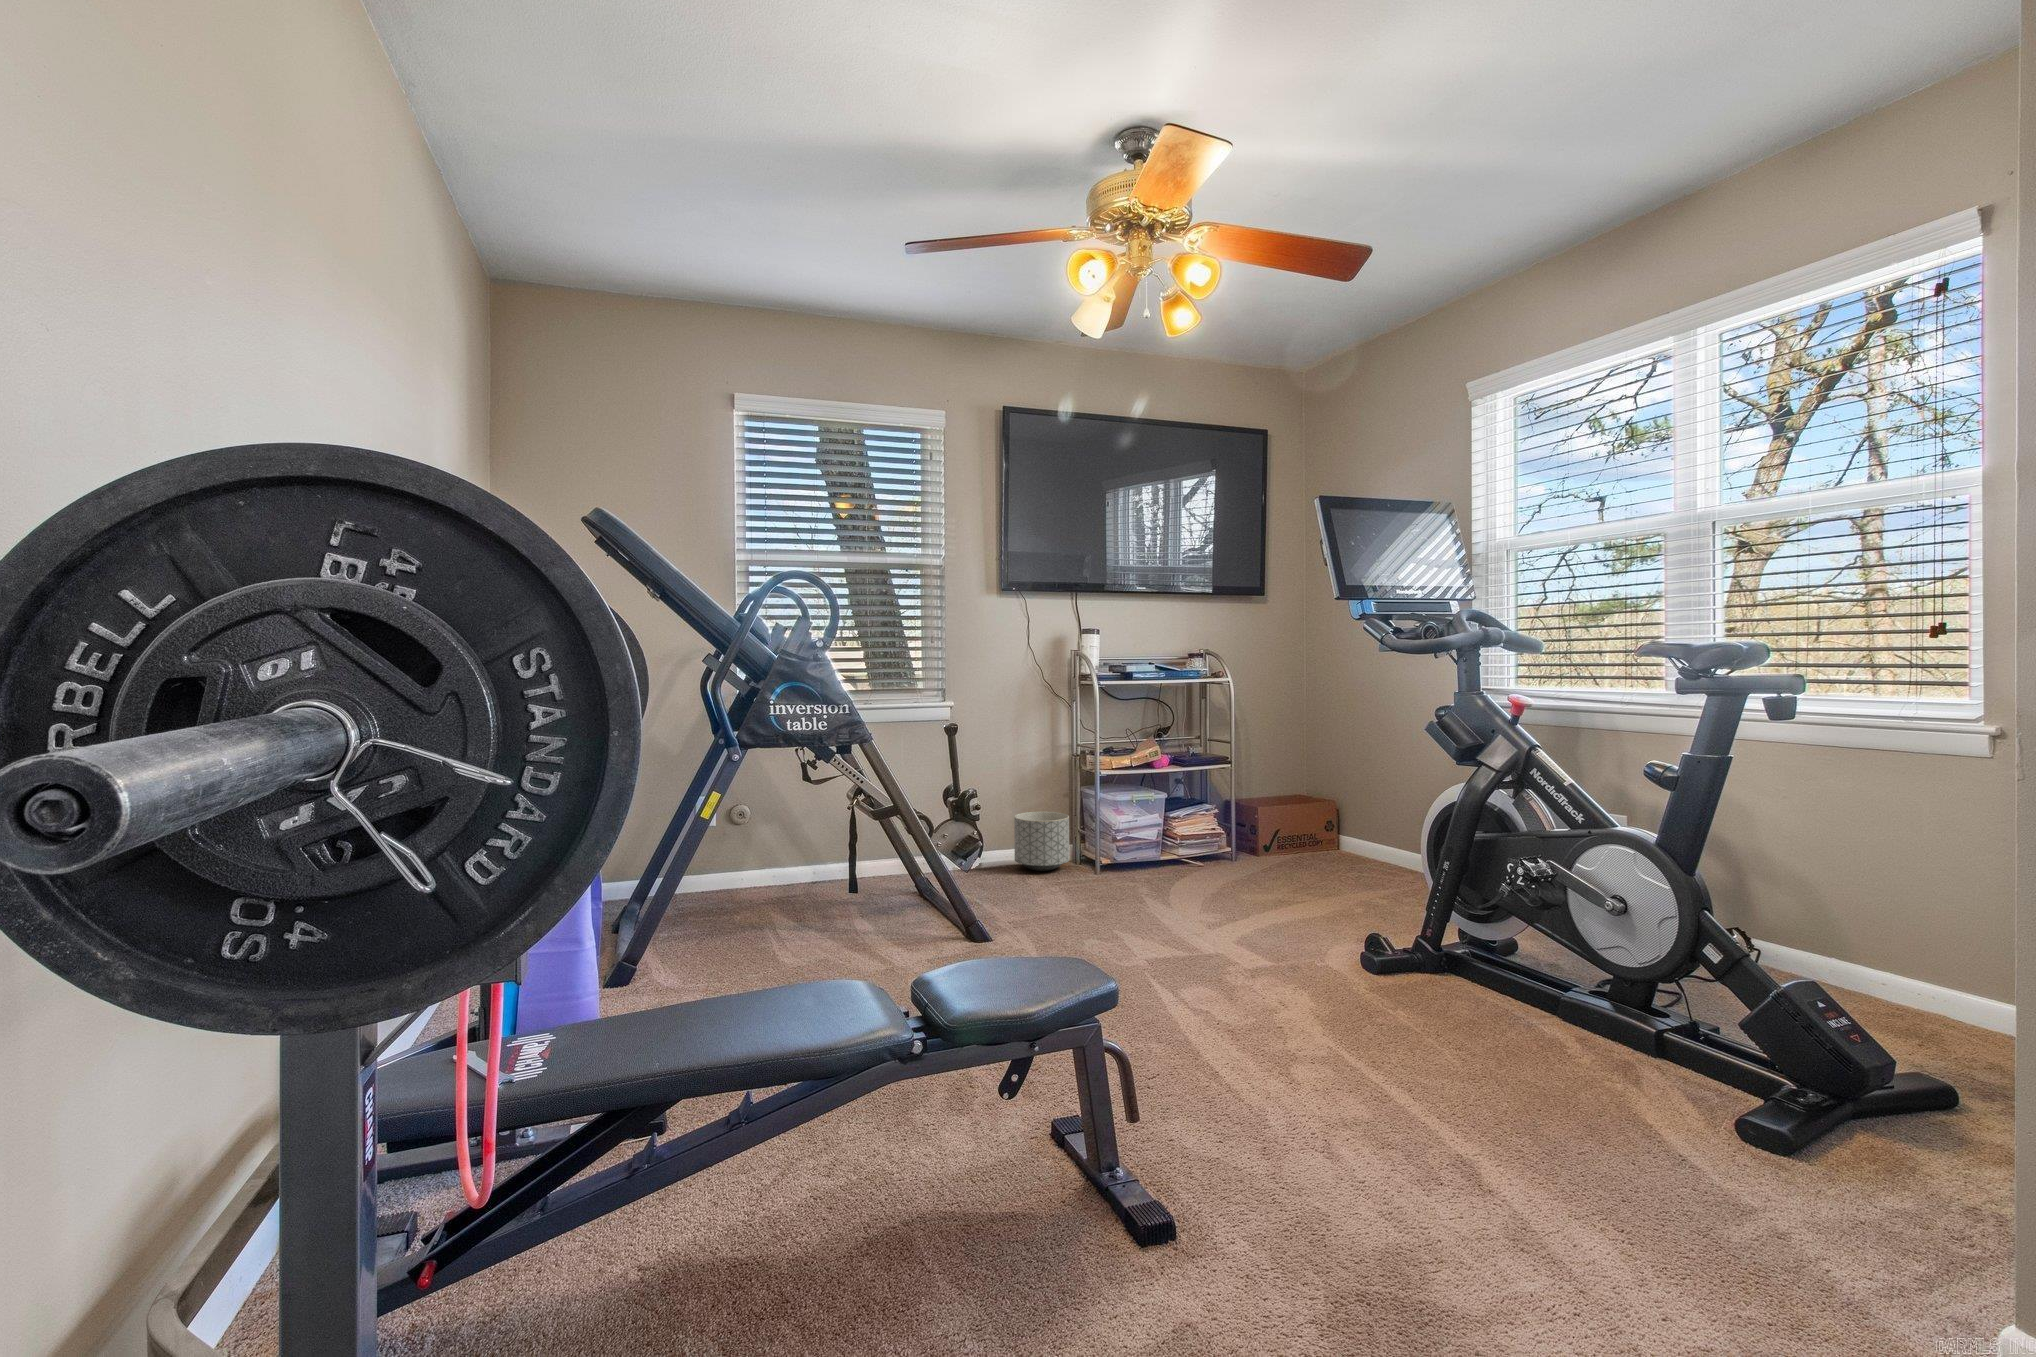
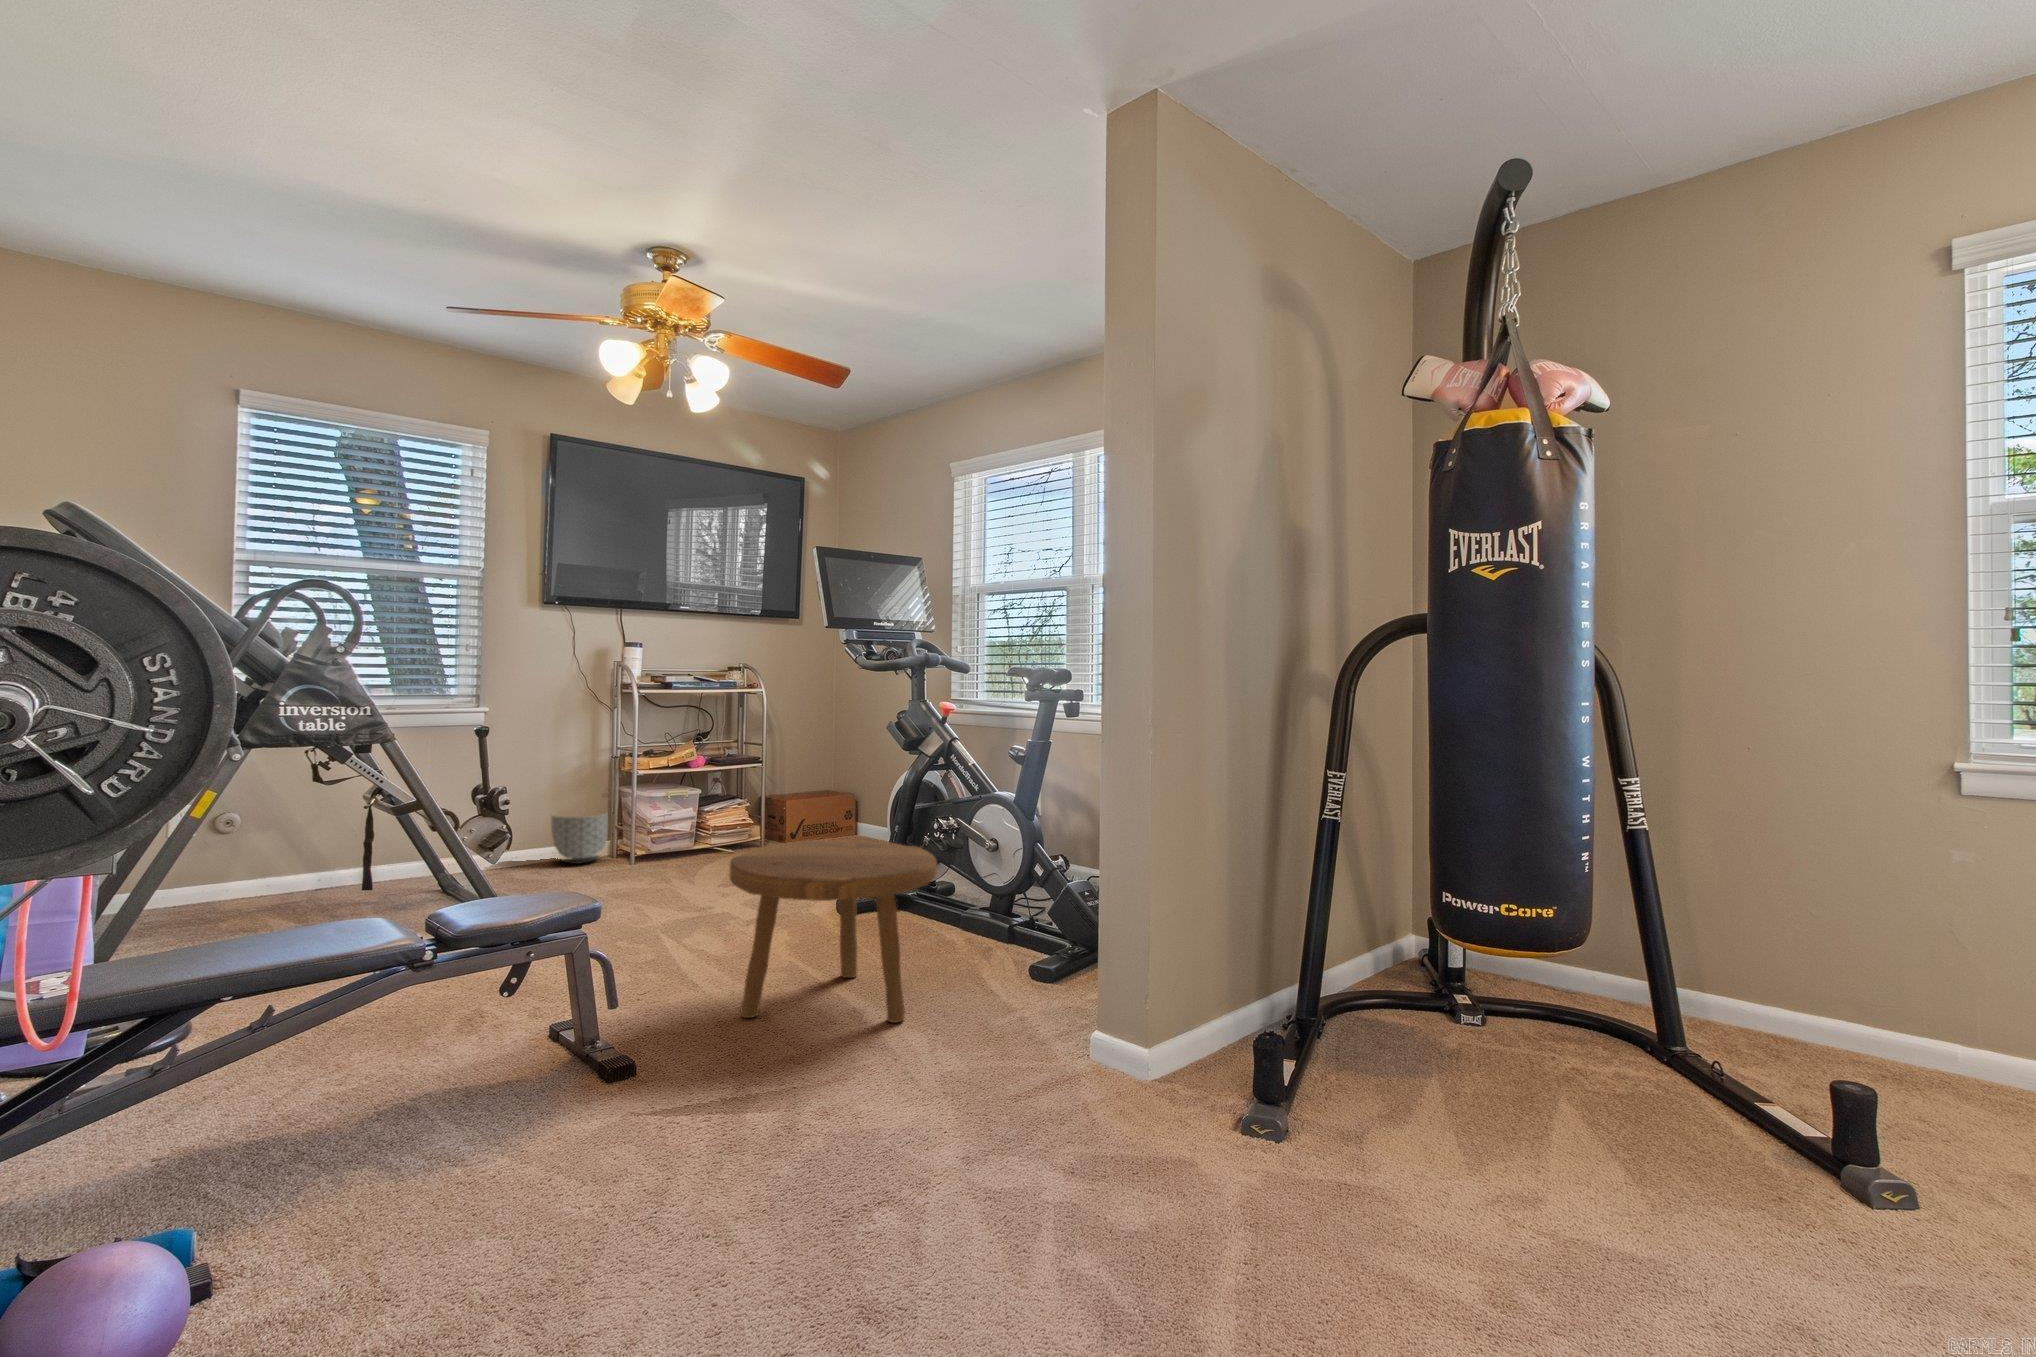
footstool: none [1267,891,1610,1217] -> present [729,840,937,1023]

